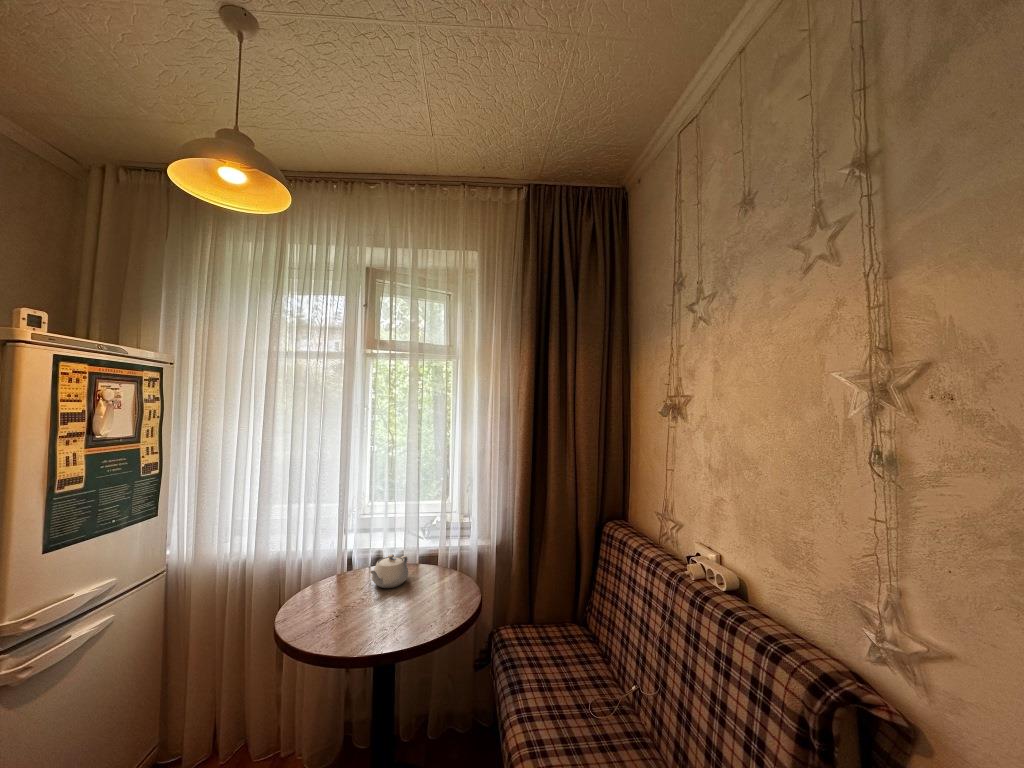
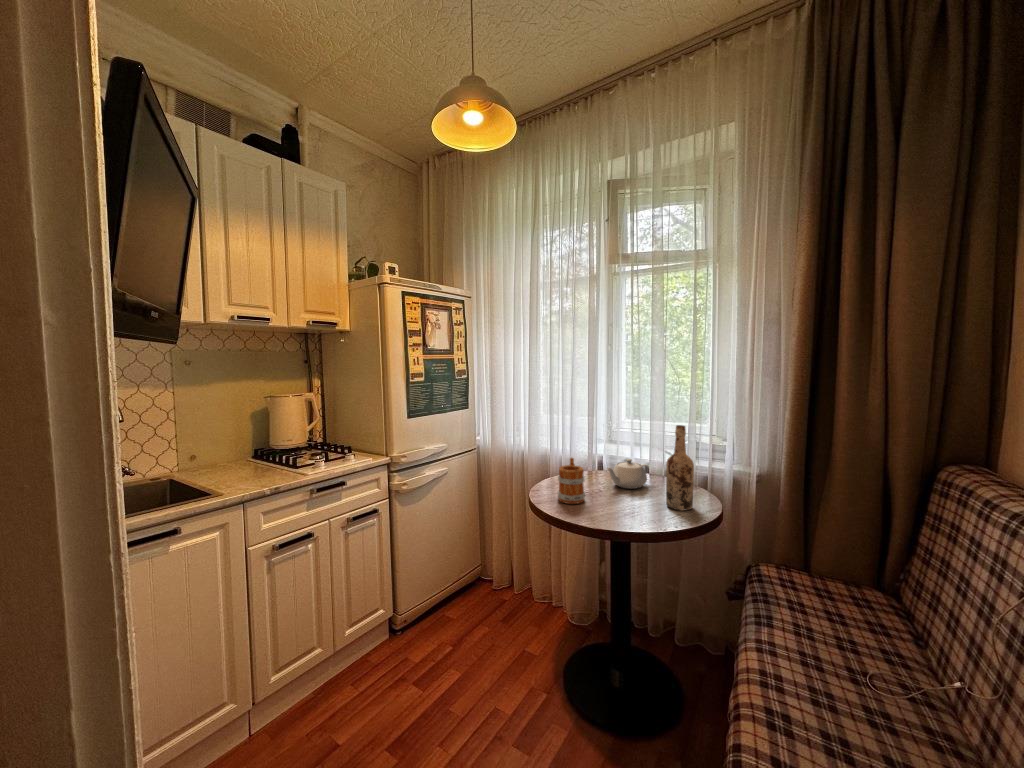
wine bottle: none [433,519,458,603] -> present [666,425,694,511]
mug: none [316,569,350,629] -> present [558,458,585,504]

